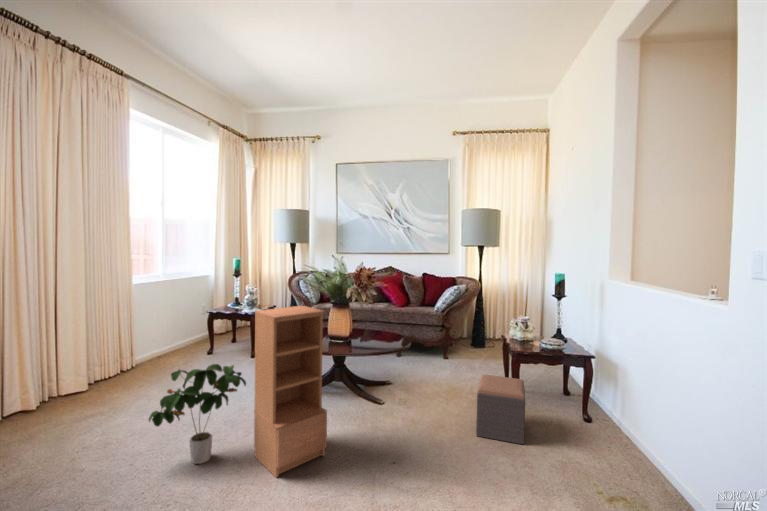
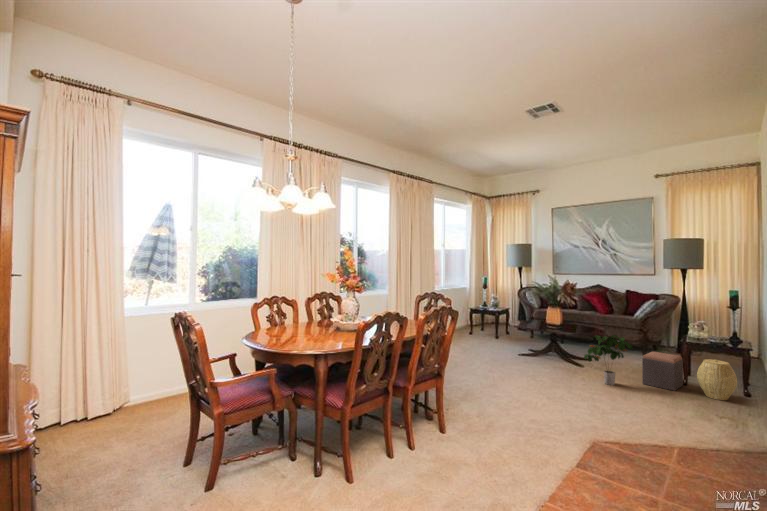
bookcase: present [254,306,327,477] -> none [510,301,547,376]
potted plant: present [149,364,246,464] -> present [584,335,632,385]
woven basket: none [550,384,604,452] -> present [697,359,737,400]

